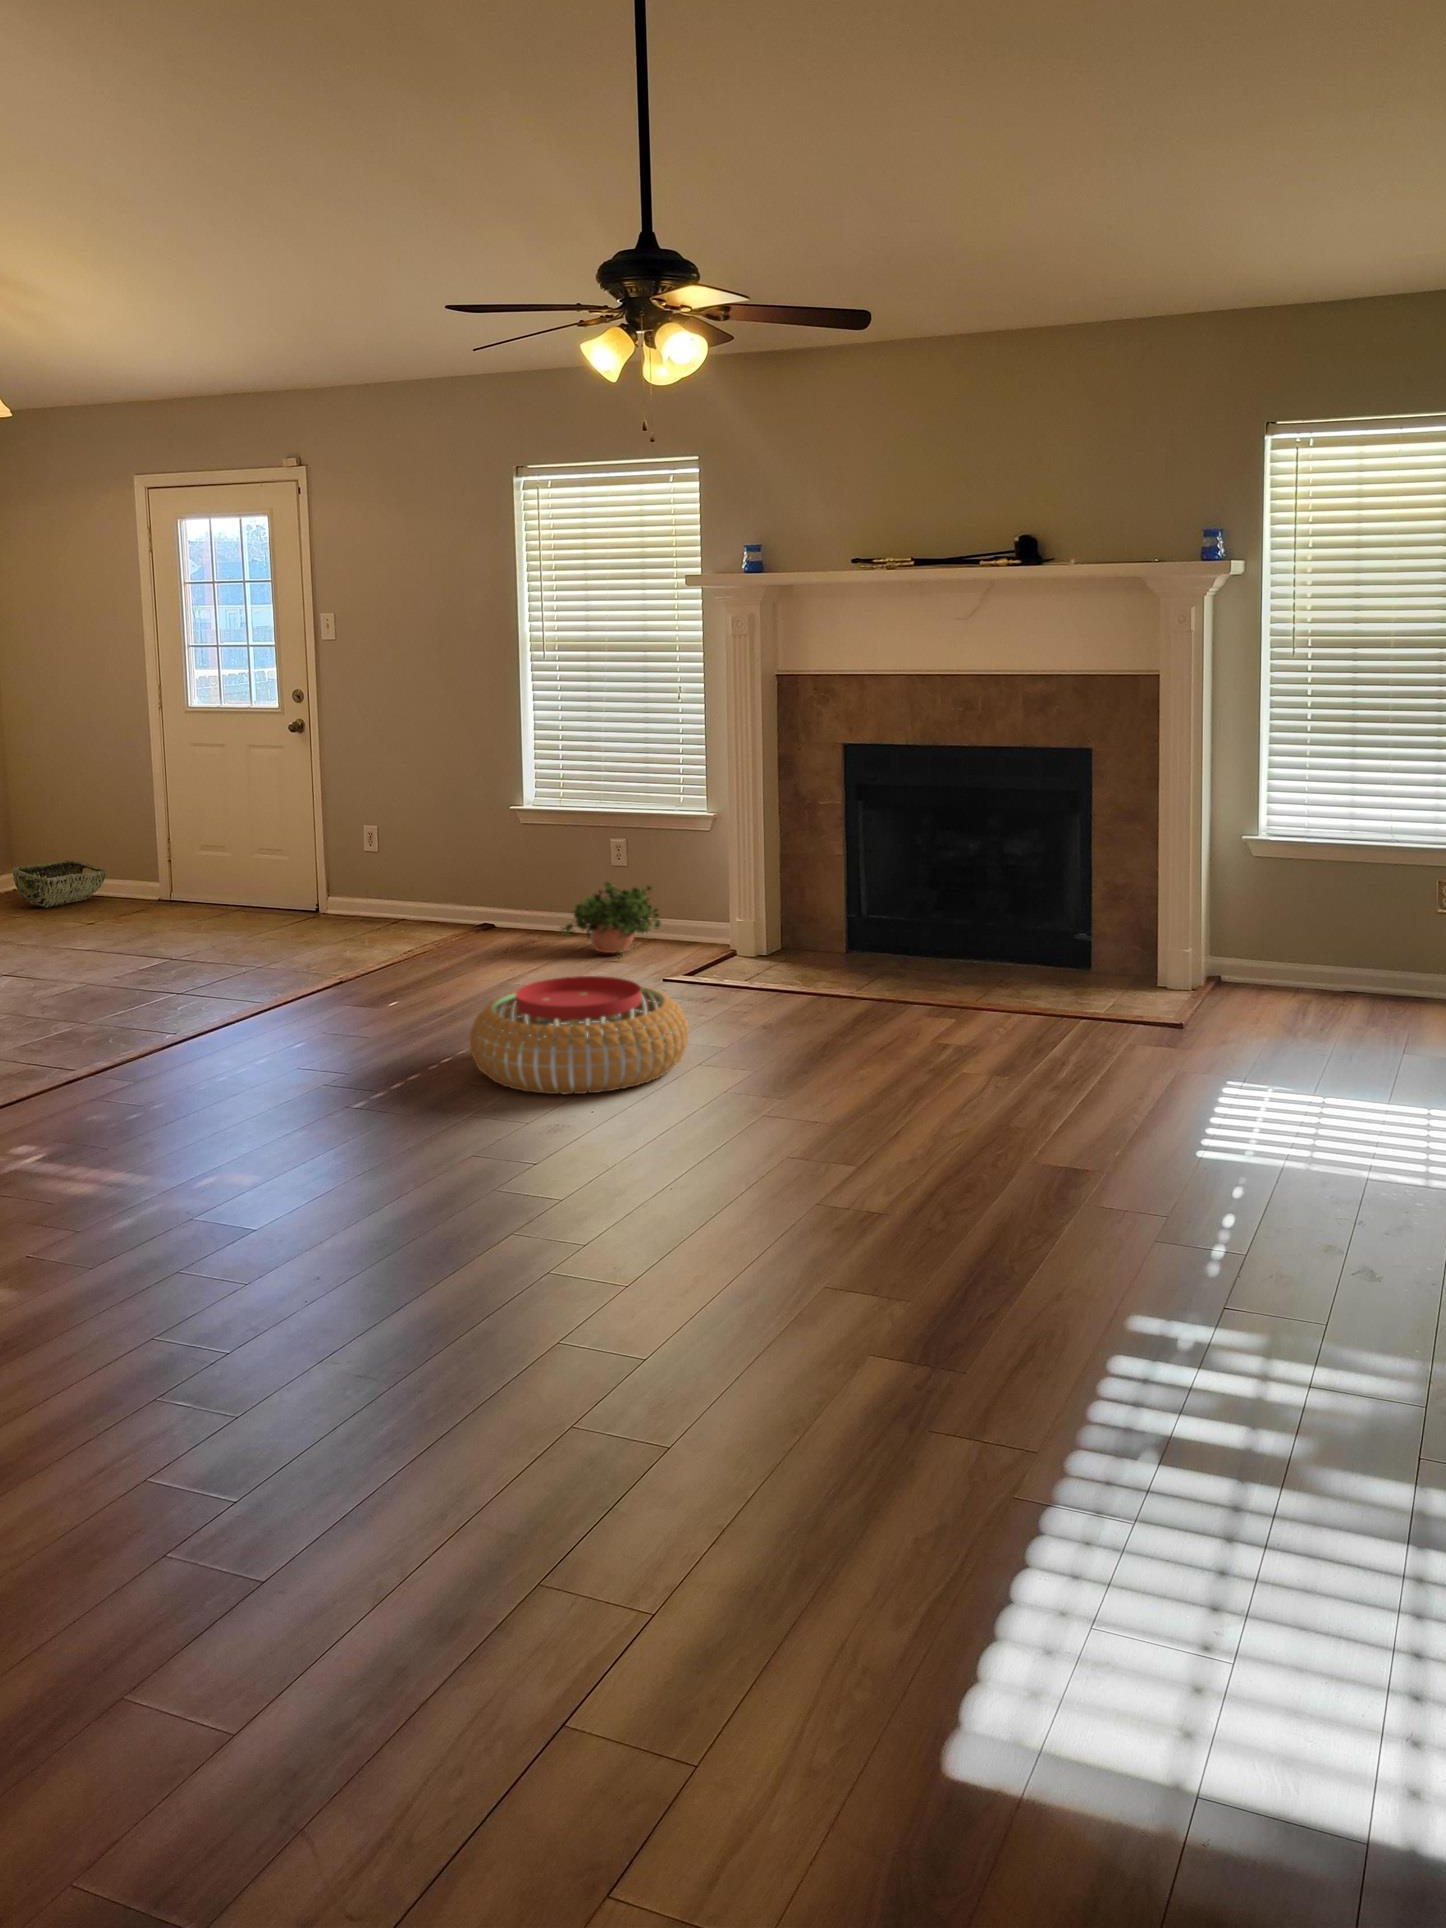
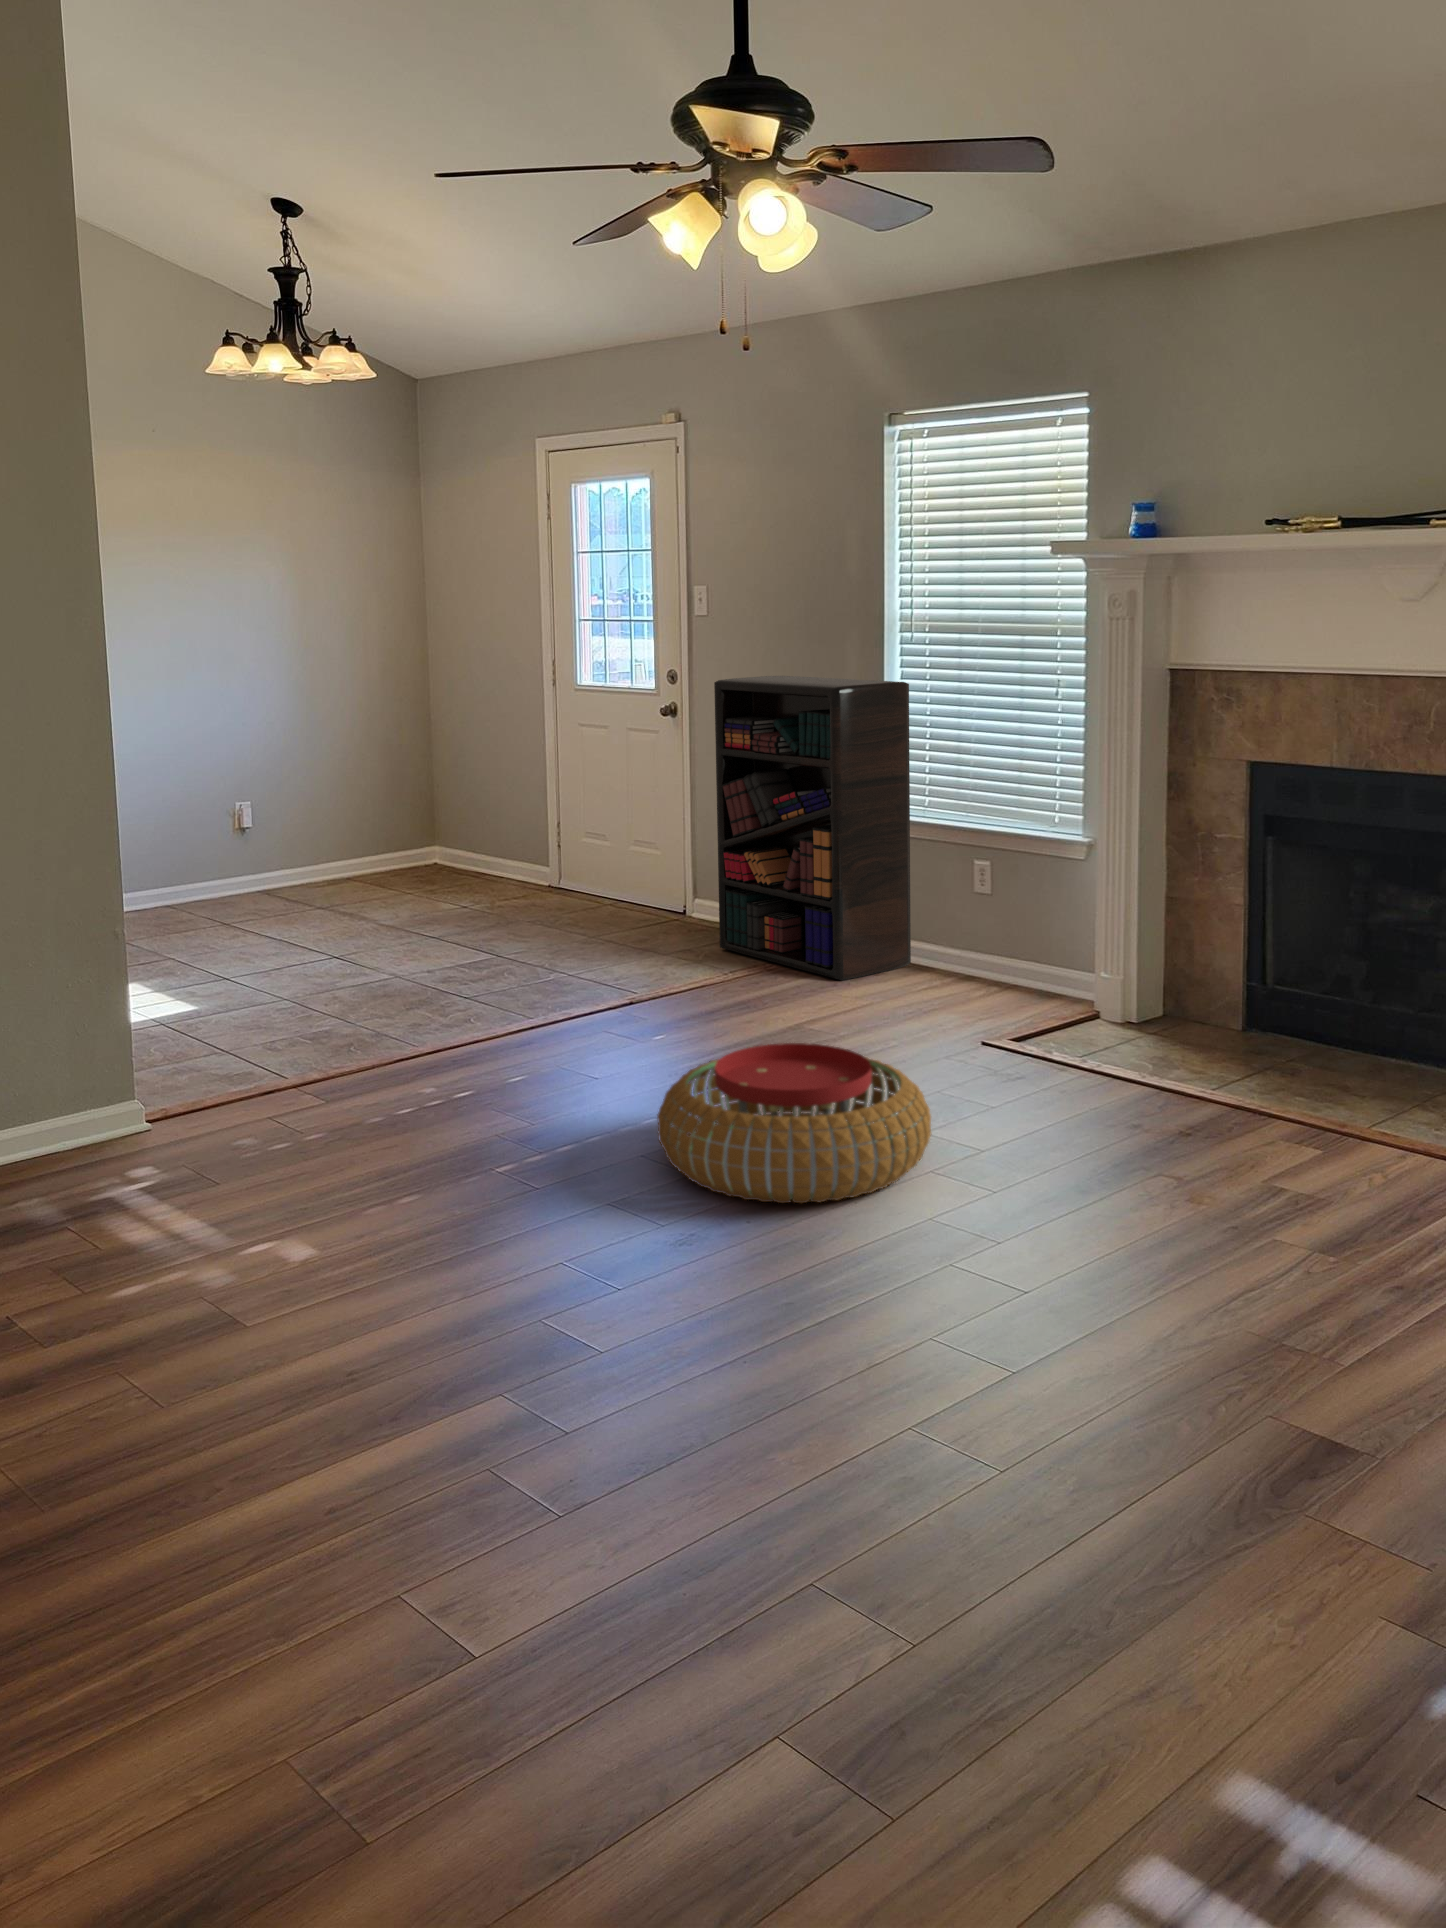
bookshelf: none [367,691,555,949] -> present [714,676,911,980]
woven basket: present [11,860,107,907] -> none [416,836,508,883]
potted plant: present [560,882,661,958] -> none [885,910,1021,1009]

